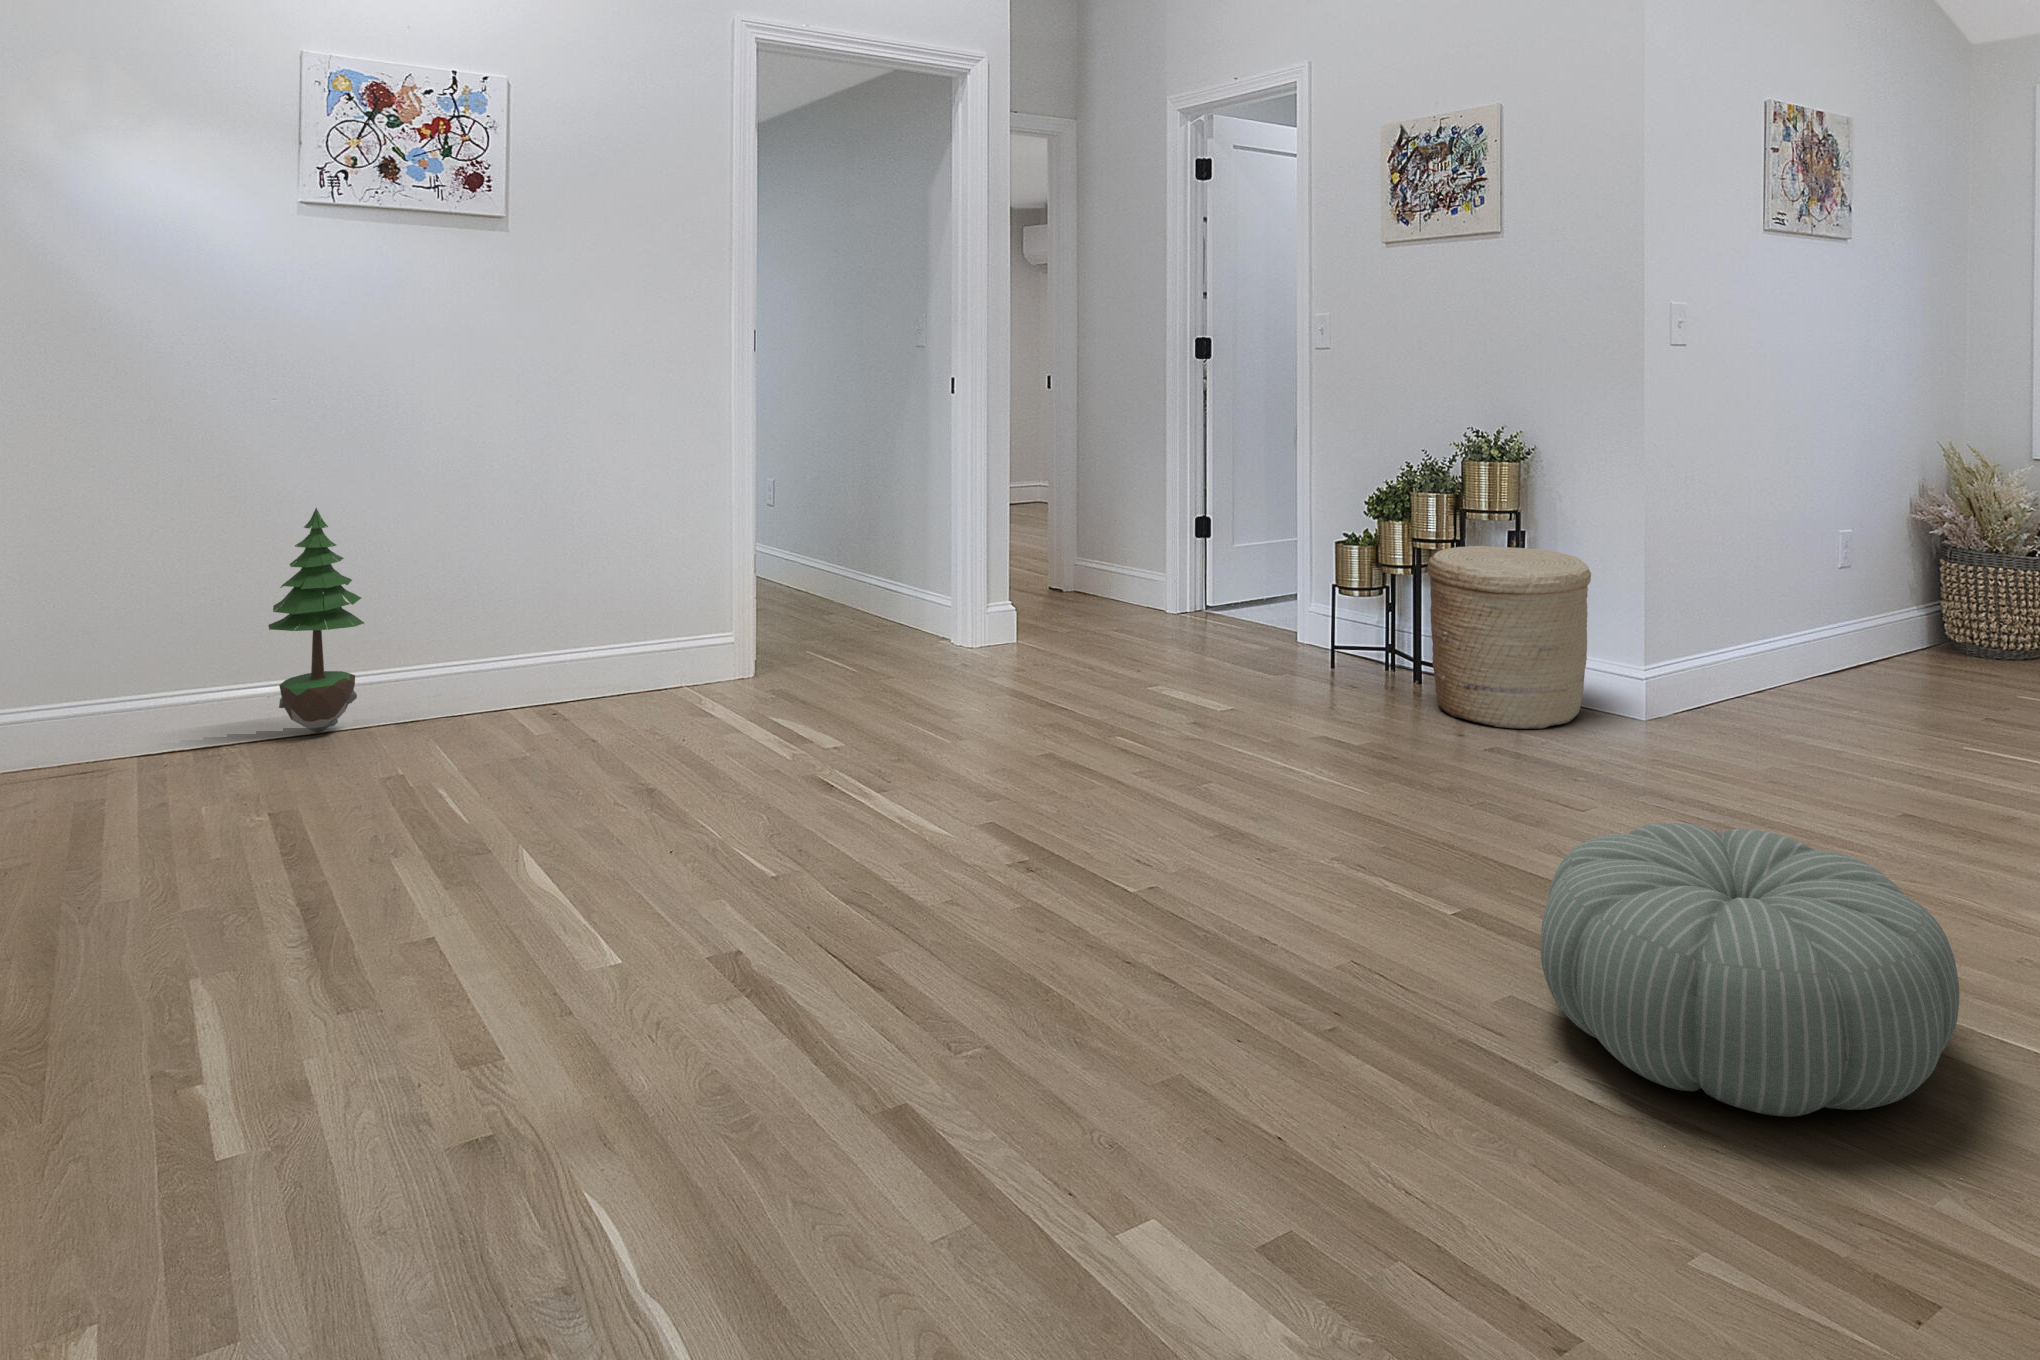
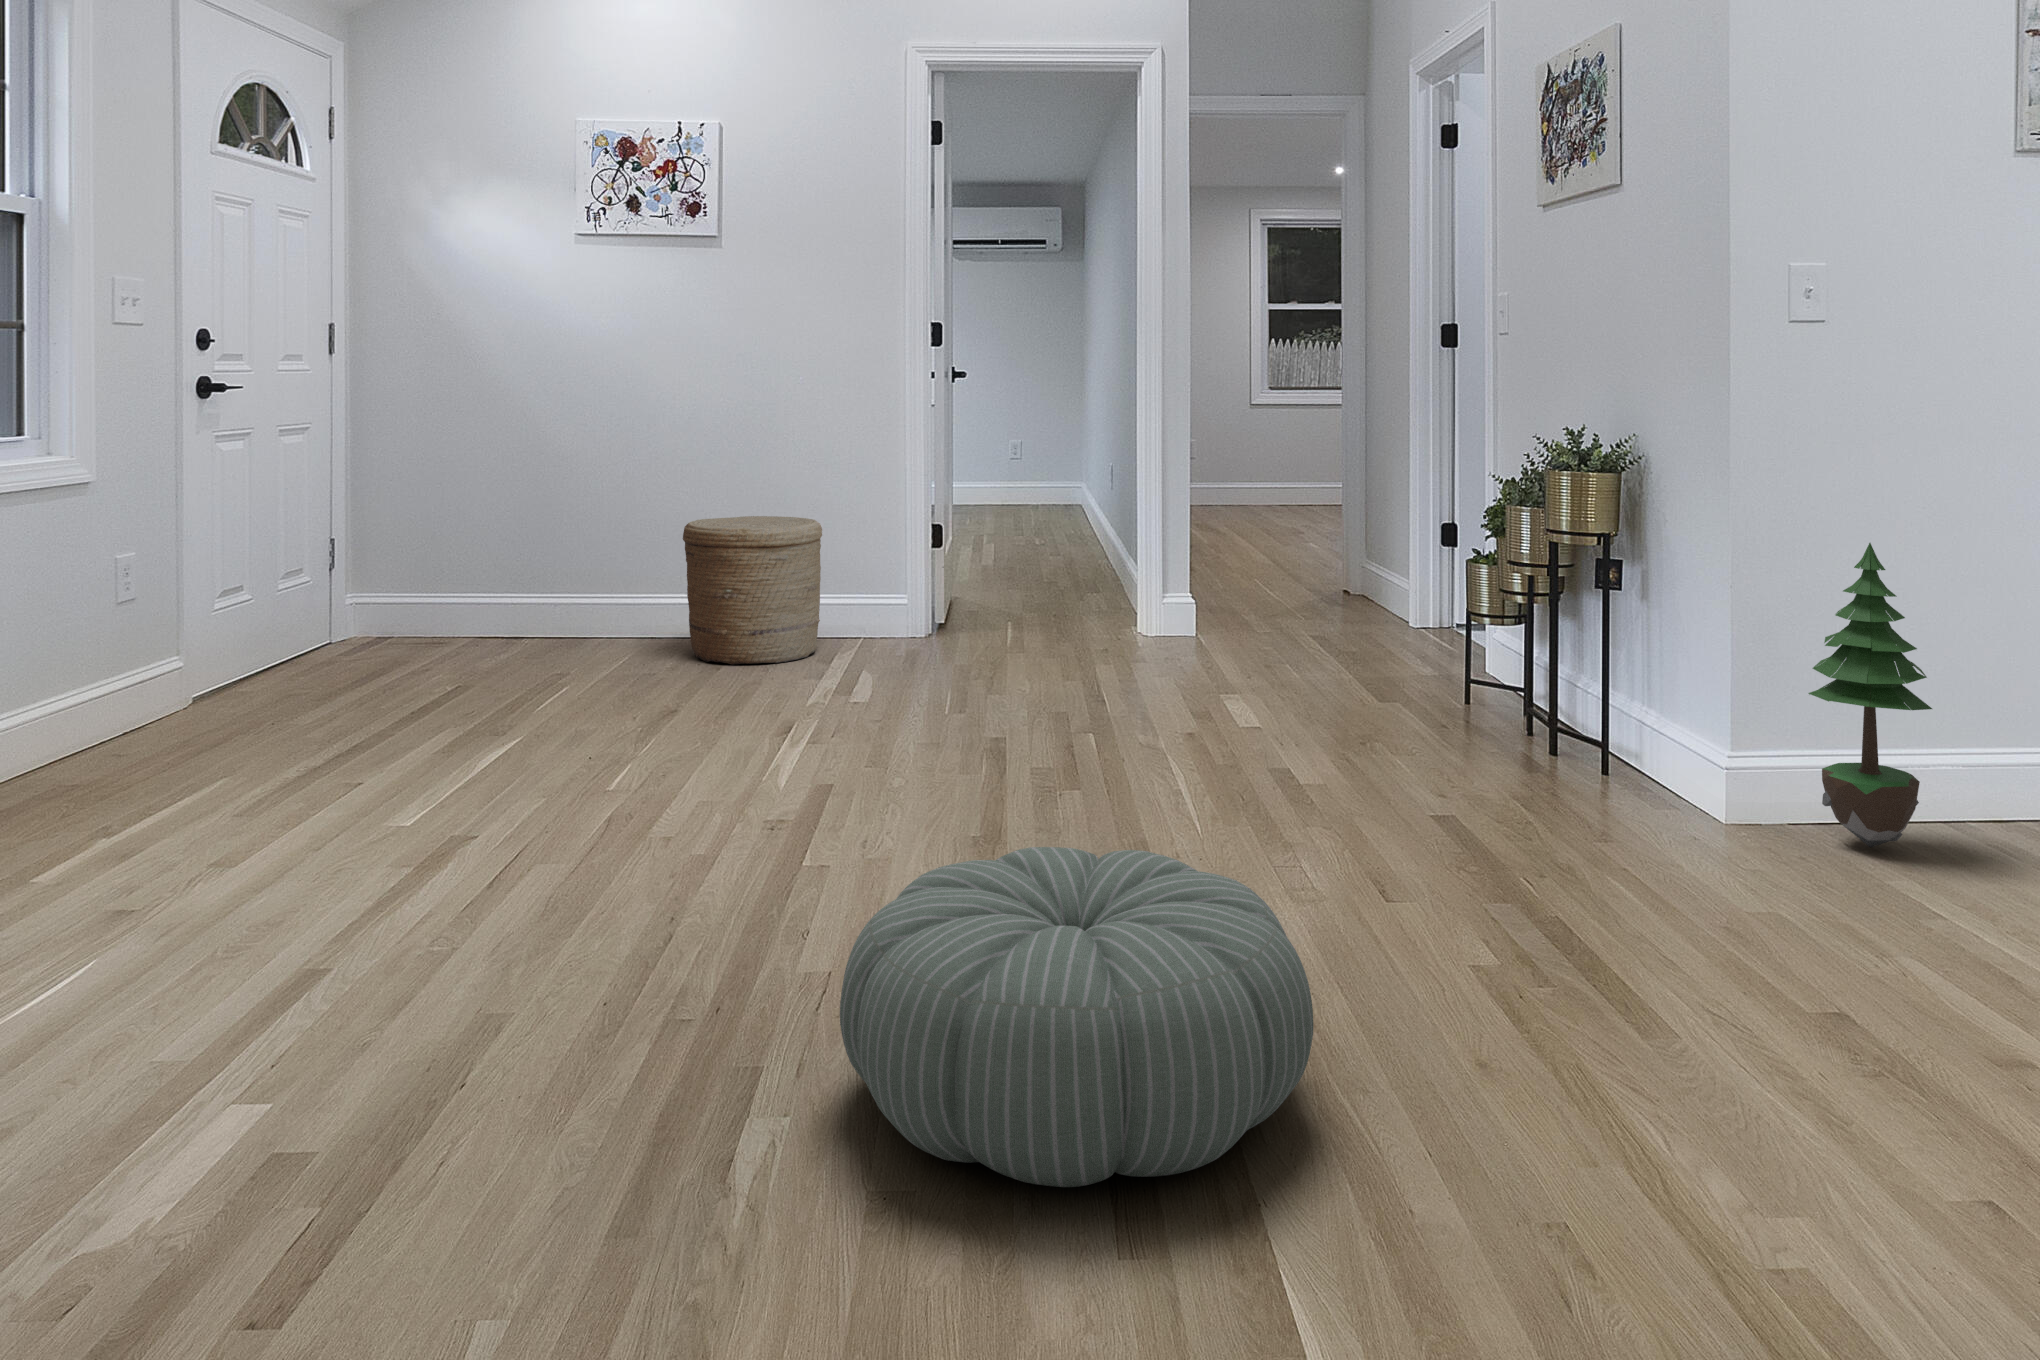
potted tree: present [268,508,364,733] -> present [1809,543,1932,847]
woven basket: present [1427,546,1591,729] -> present [683,516,822,665]

